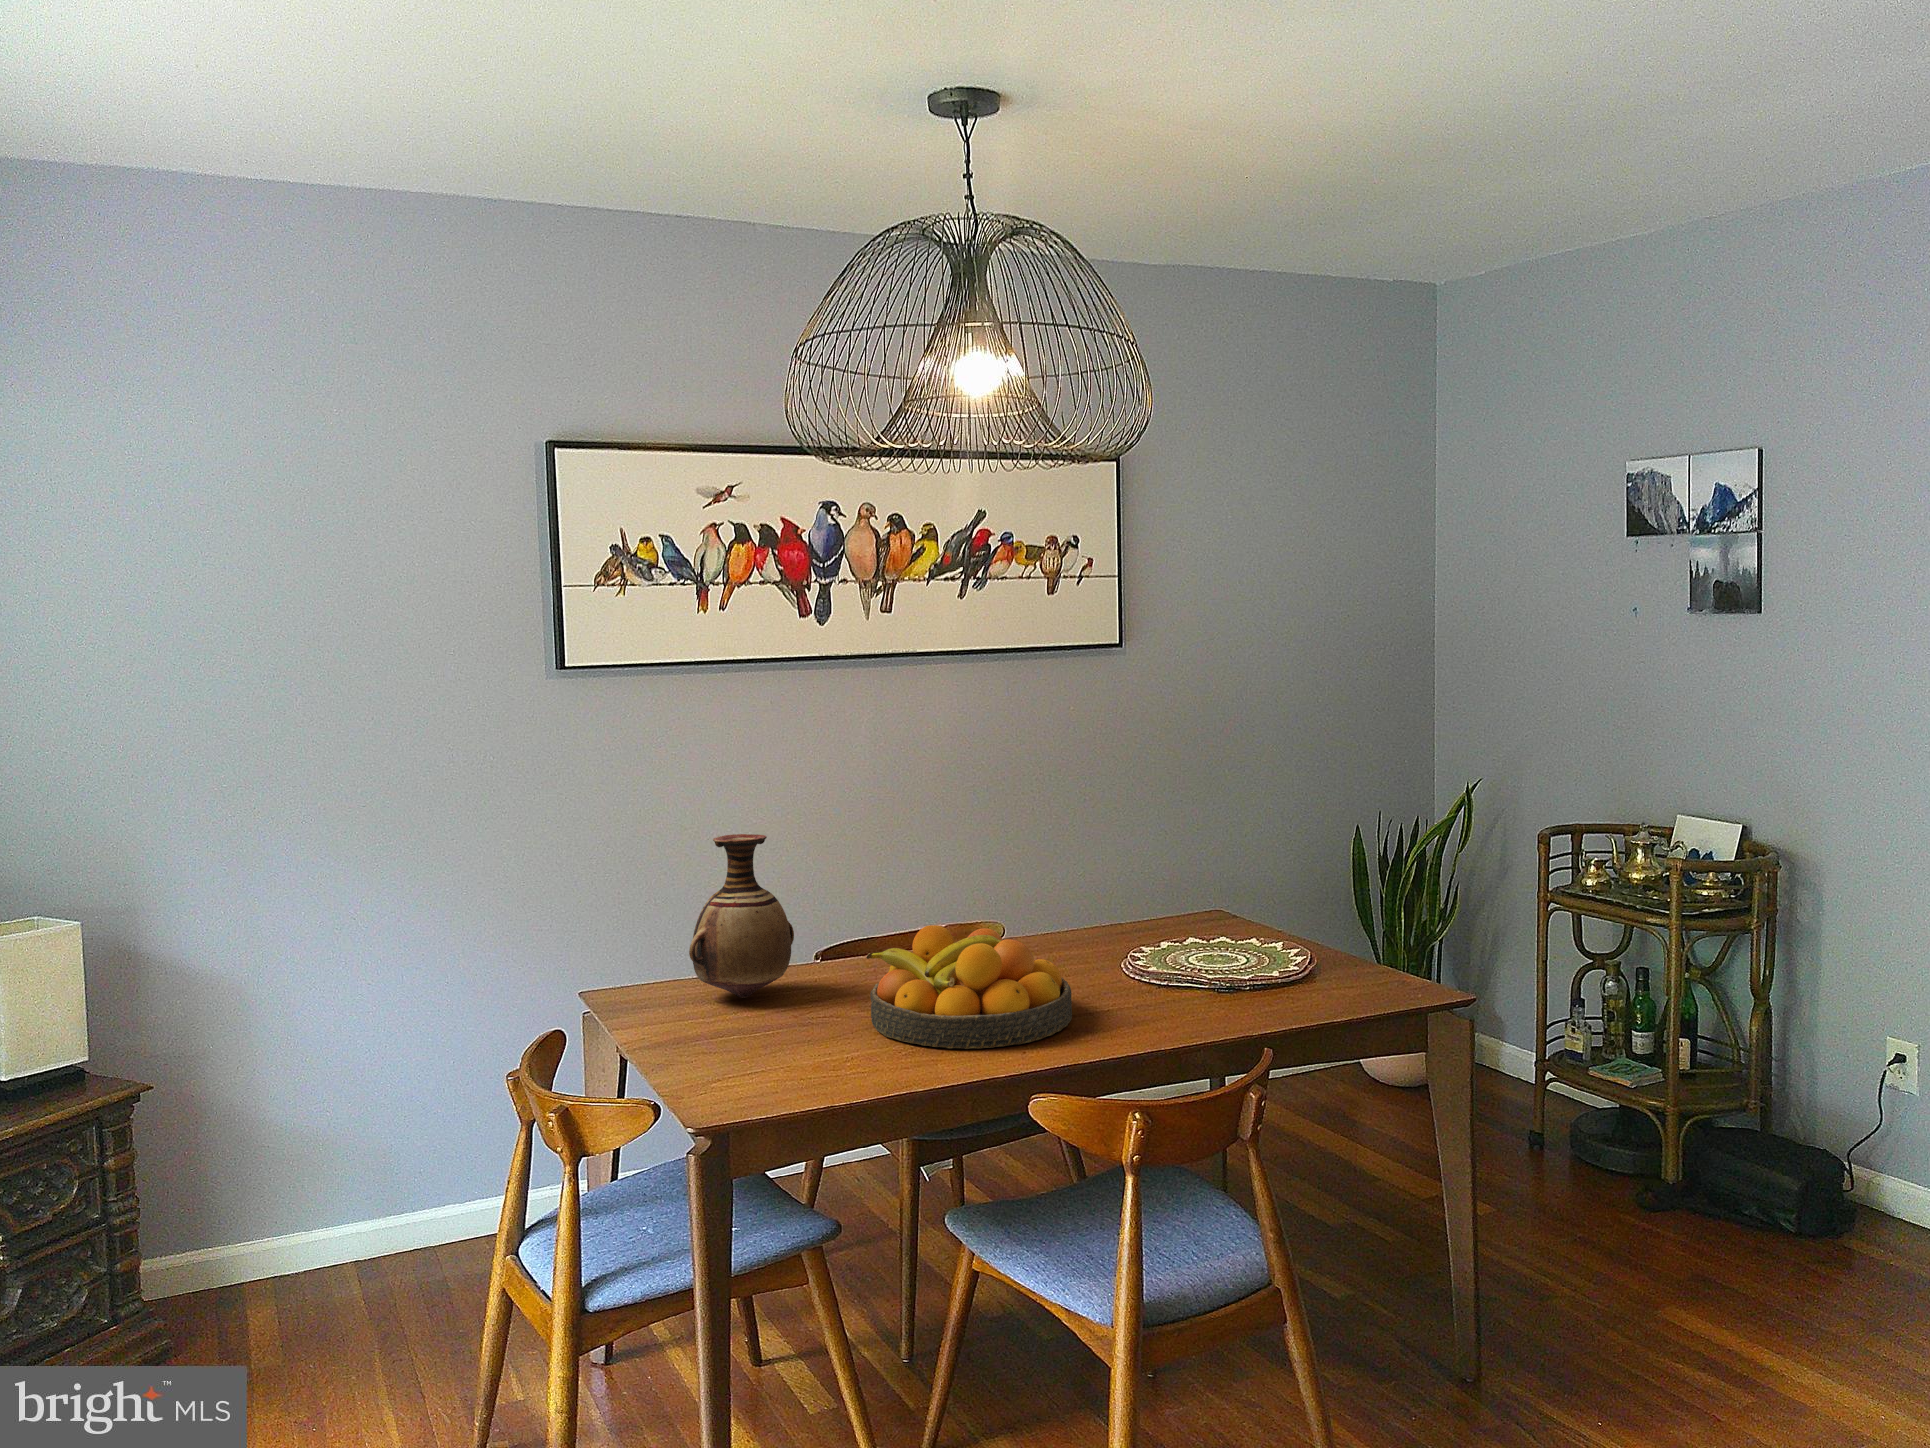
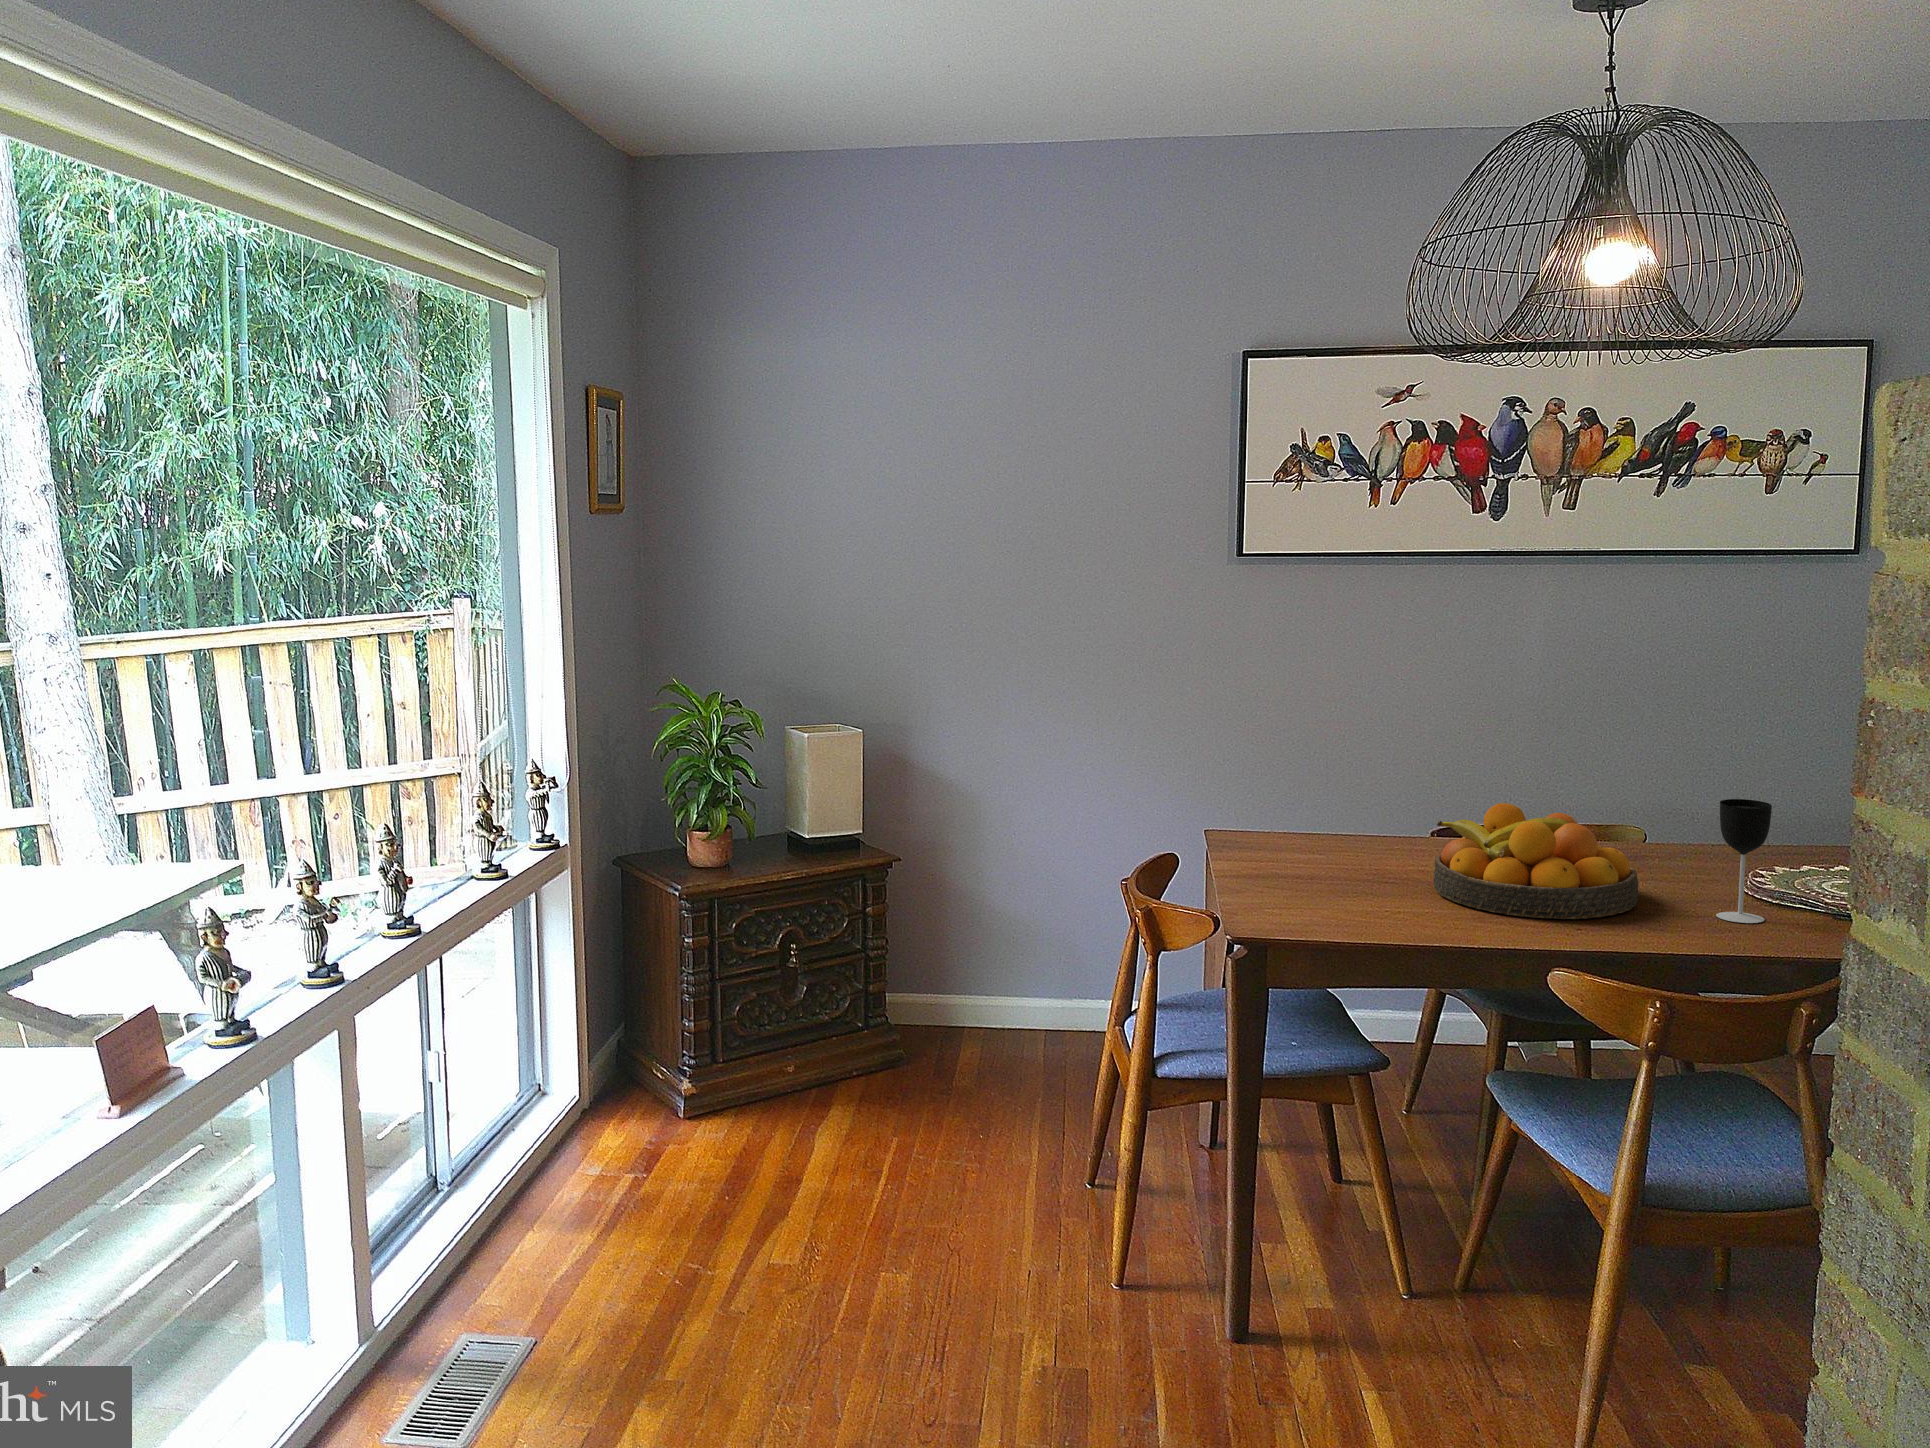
vase: present [689,834,794,998] -> none [1289,706,1392,852]
wine glass: none [1140,895,1186,1019] -> present [1716,799,1772,923]

